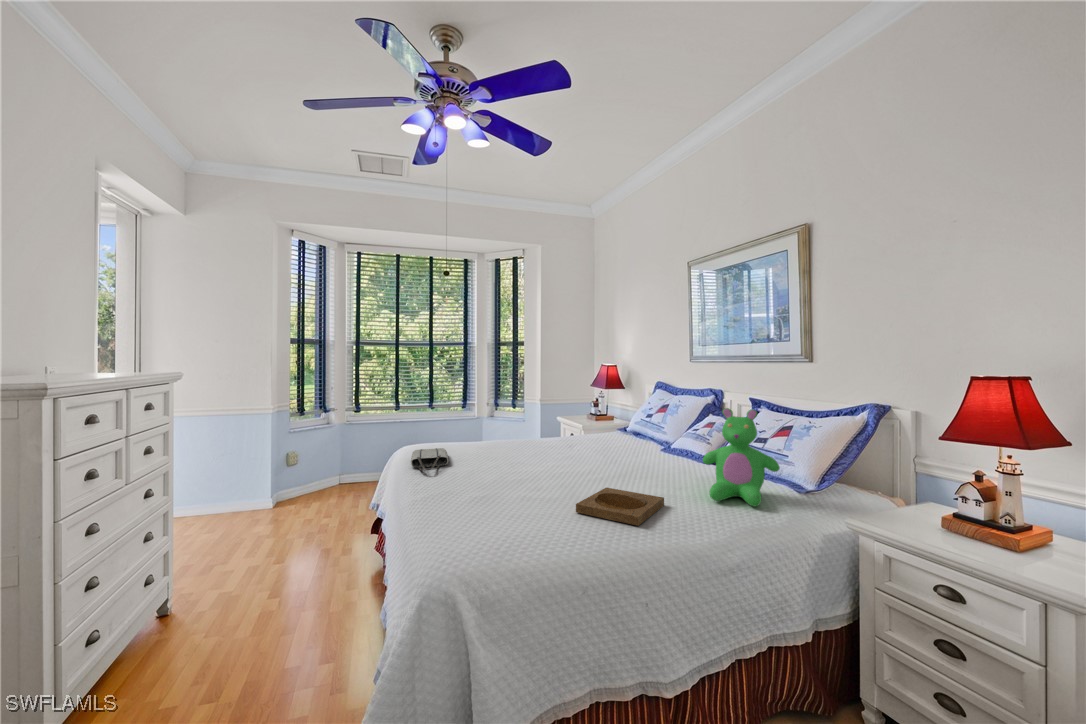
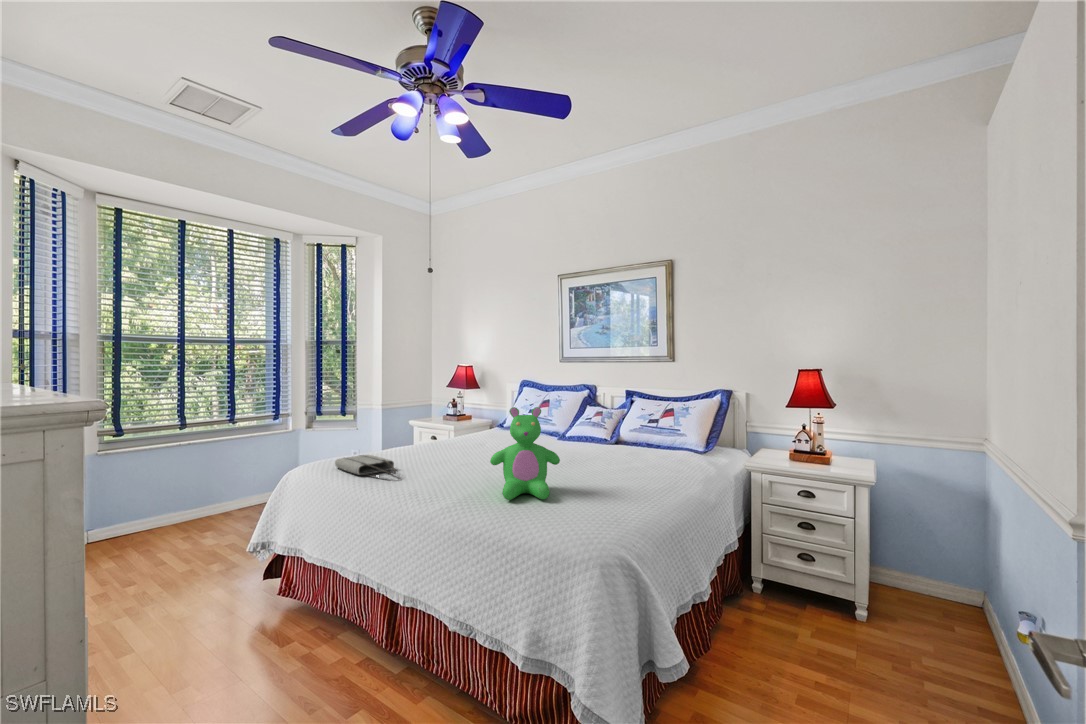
teddy bear: present [703,408,780,506] -> present [490,407,560,500]
tray: present [576,488,664,526] -> none [583,465,643,485]

